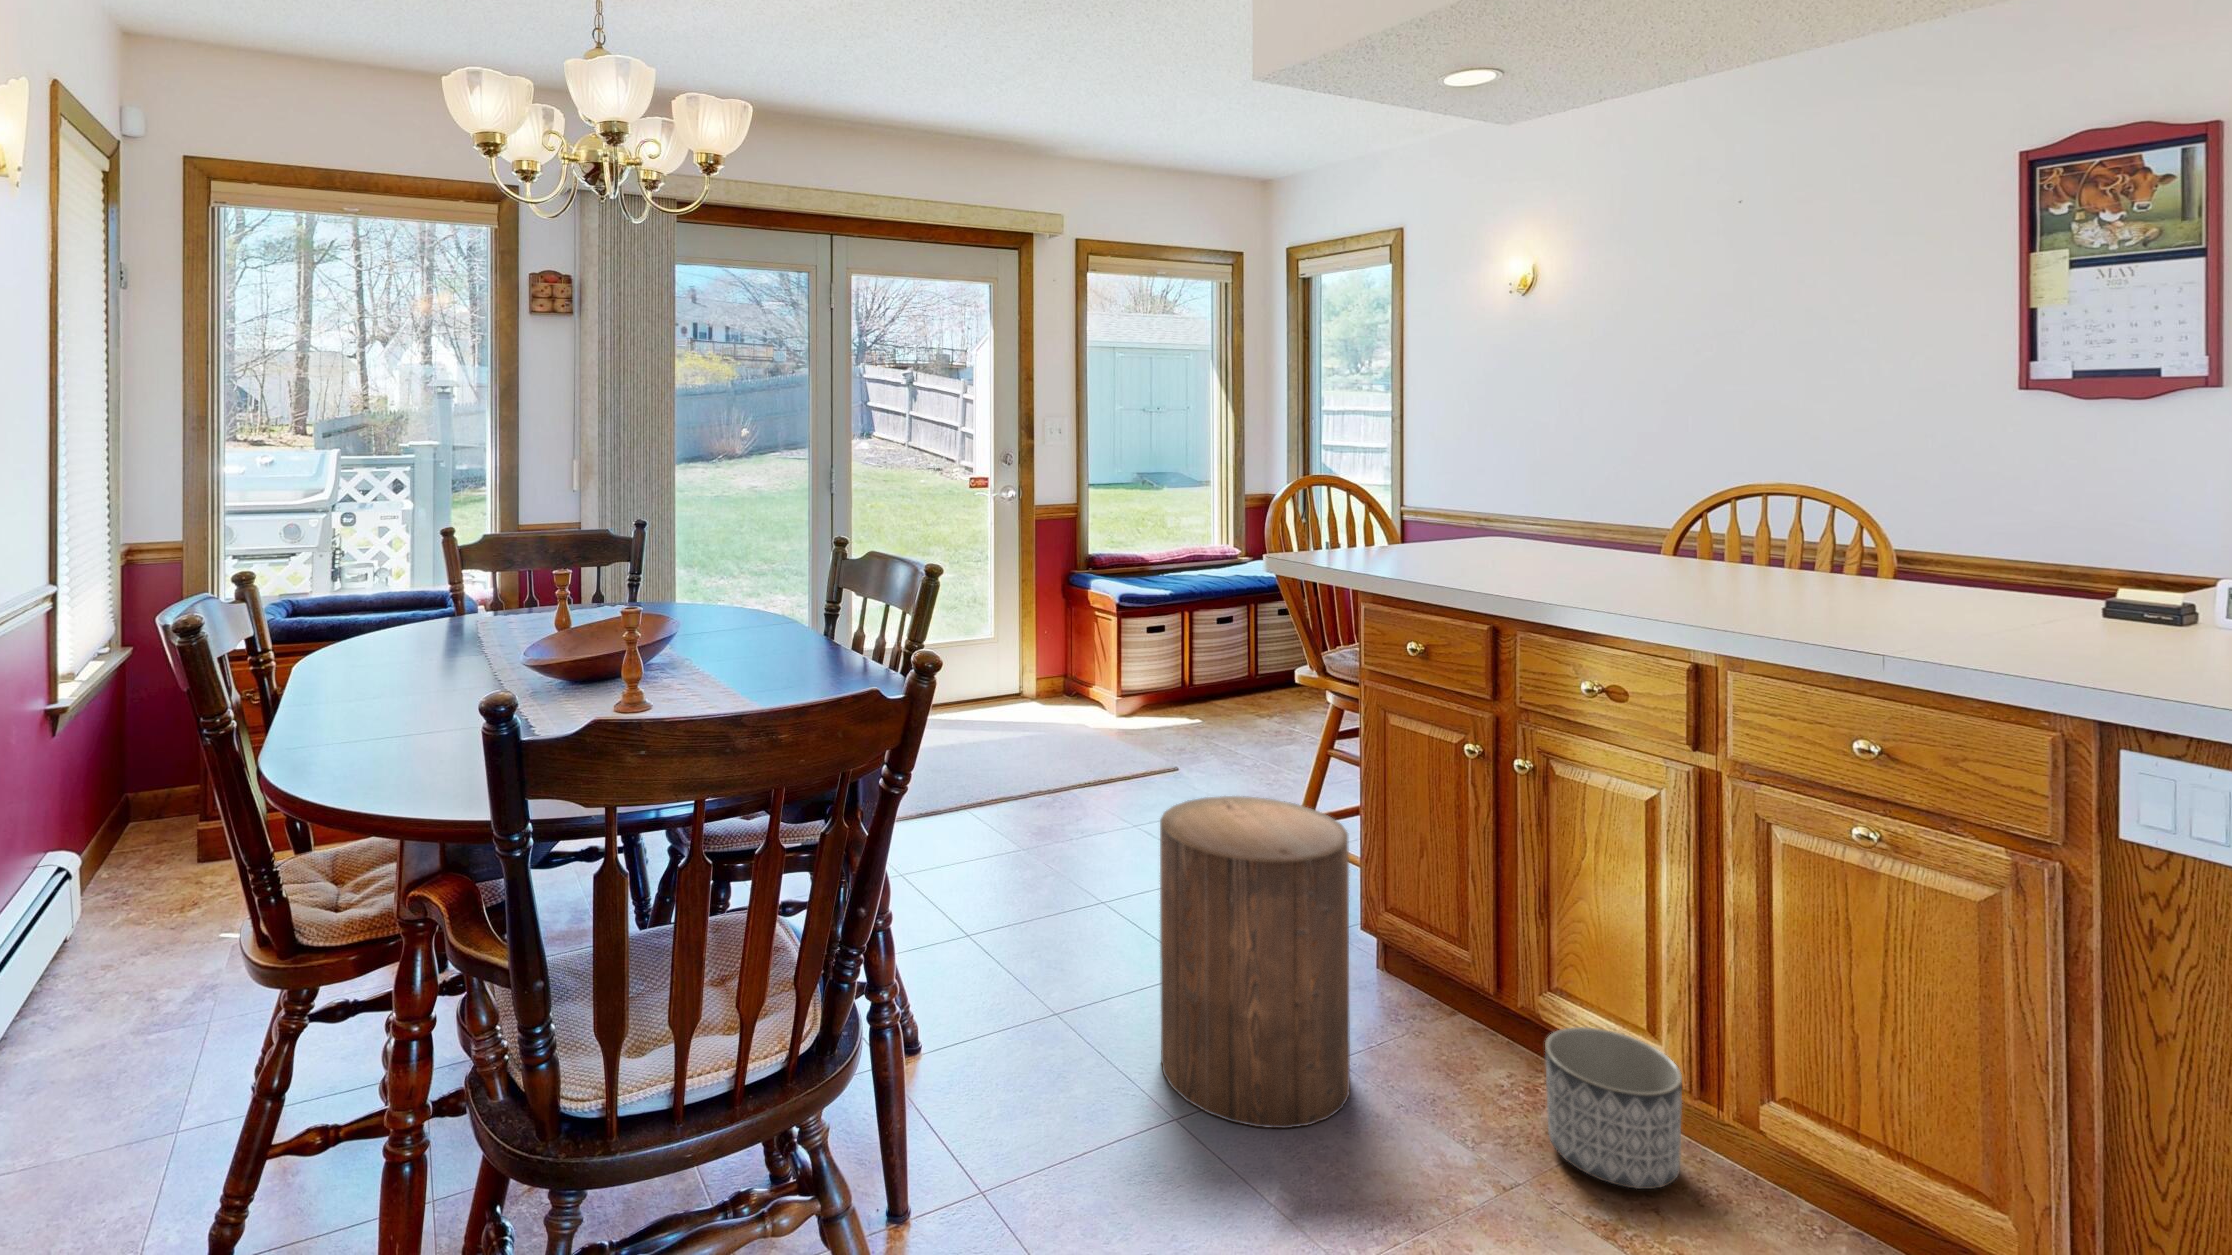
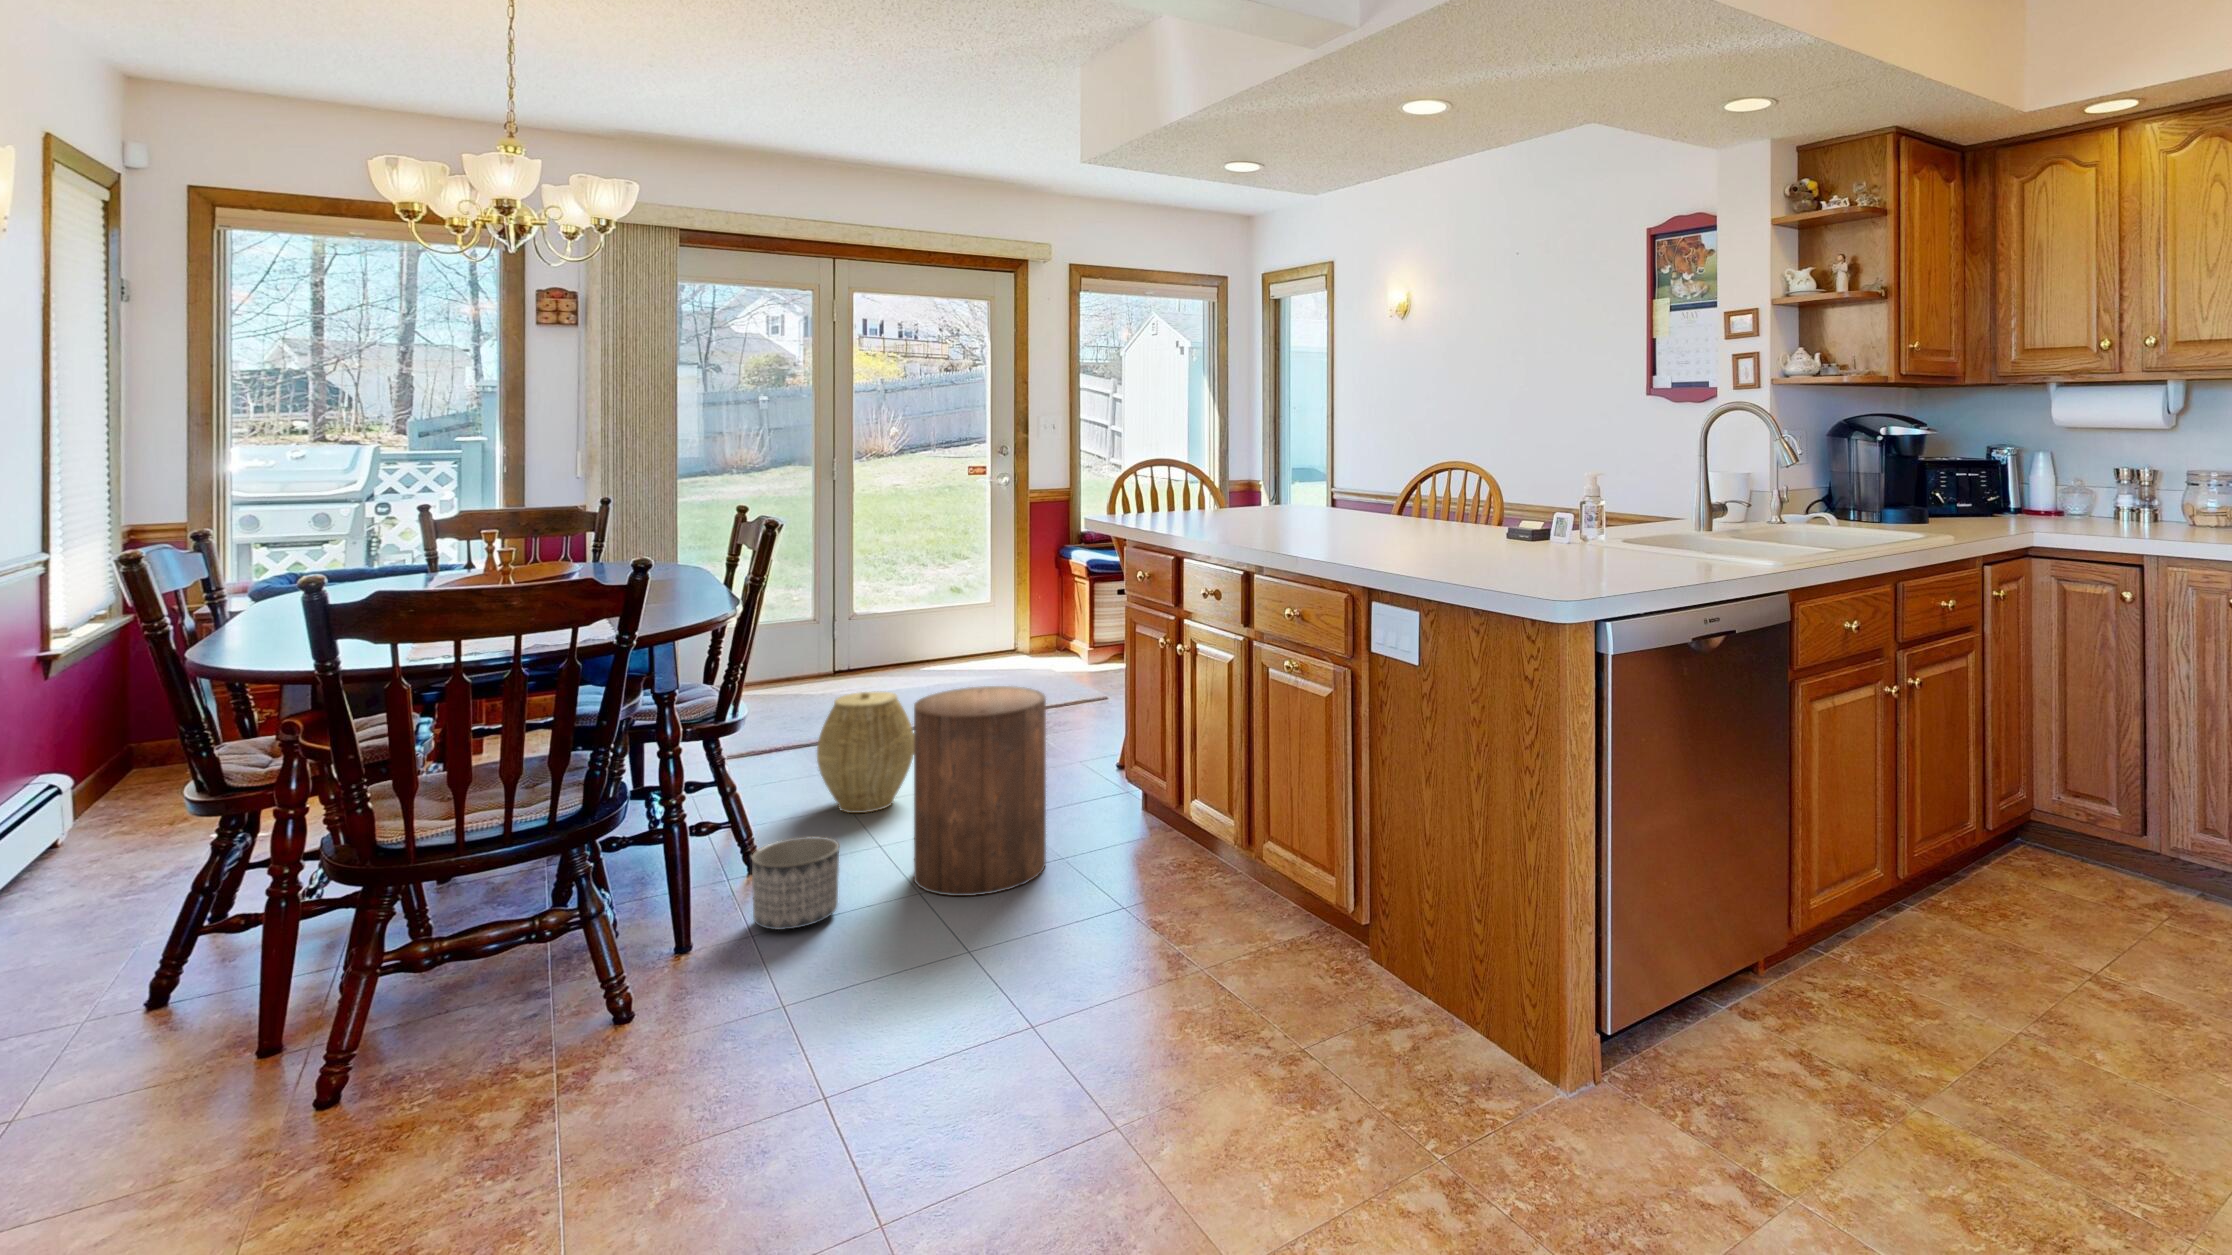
woven basket: none [946,777,1067,945] -> present [817,692,914,813]
planter: present [1545,1027,1682,1189] -> present [752,837,839,930]

